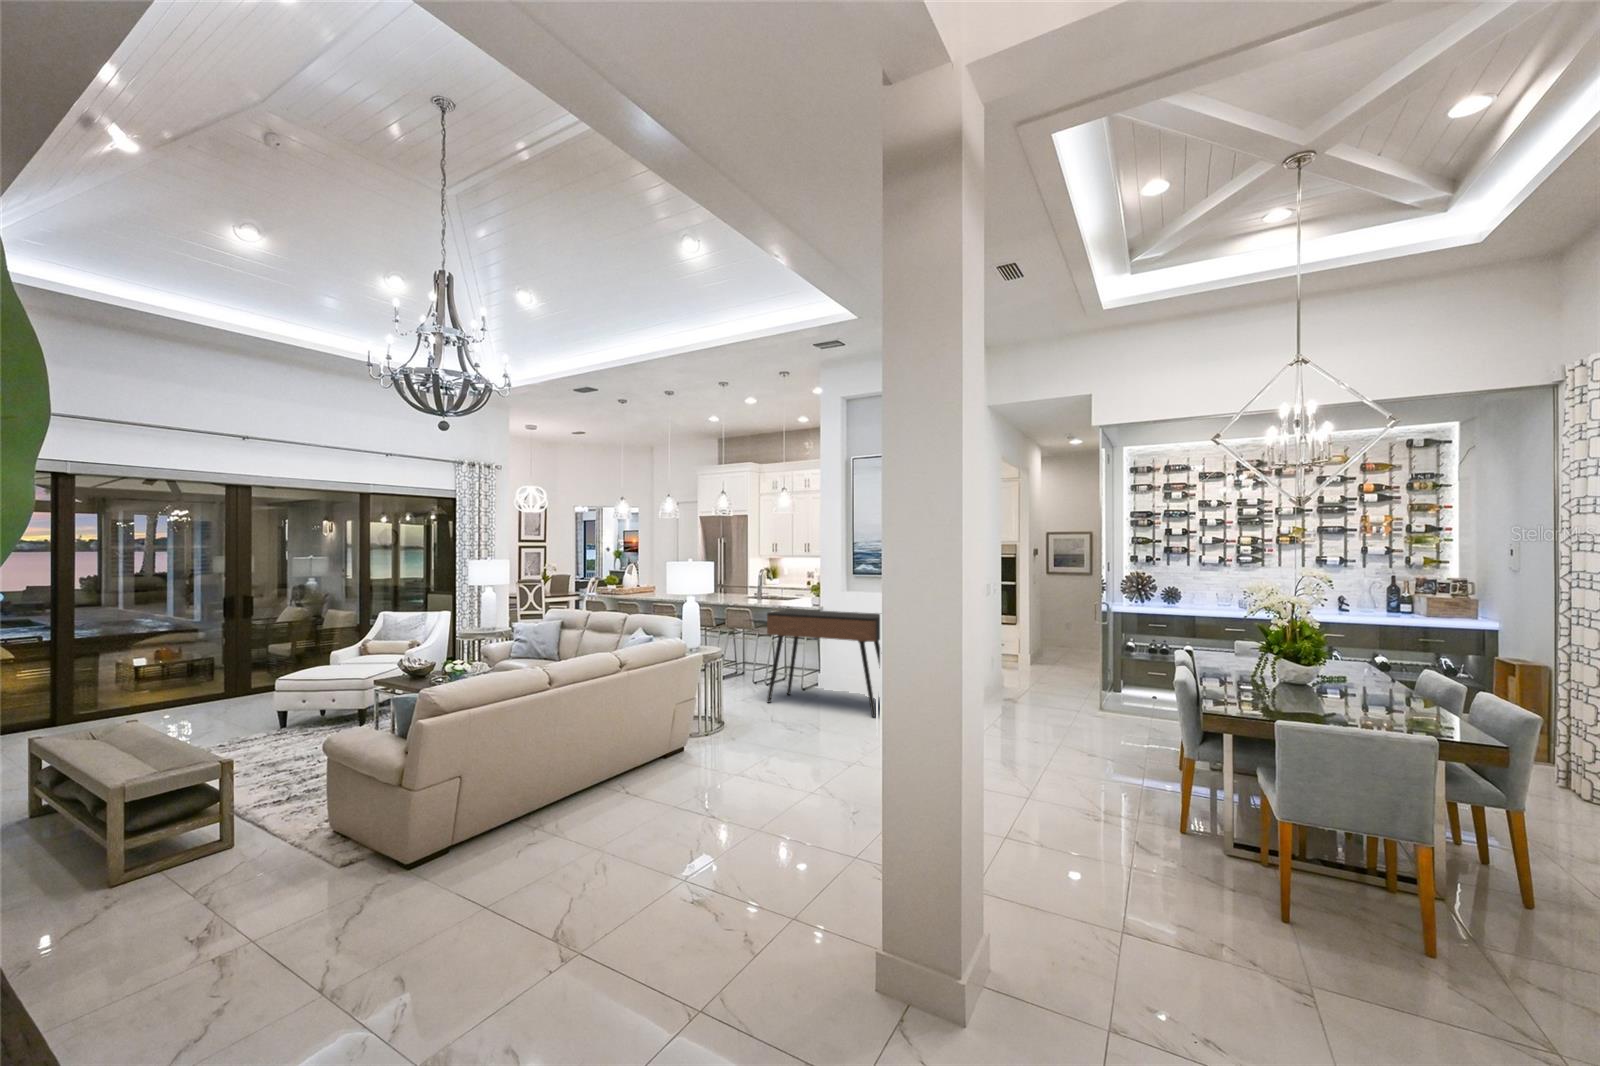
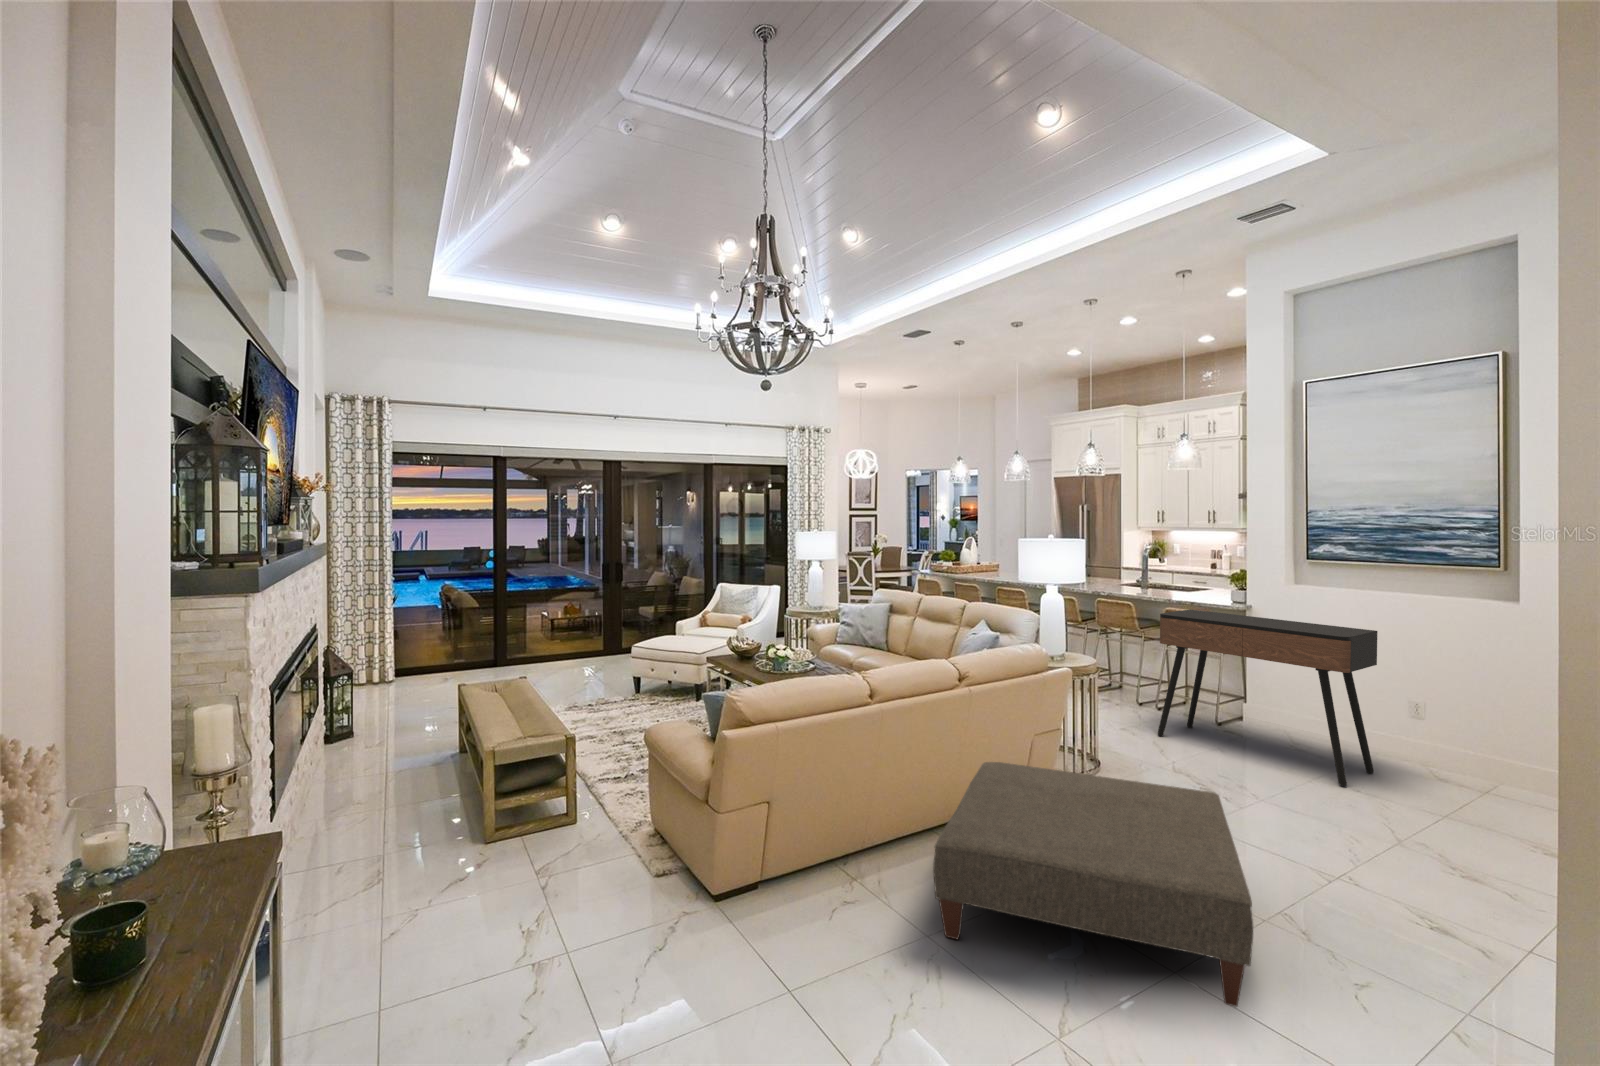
ottoman: none [596,723,801,851] -> present [933,762,1253,1007]

